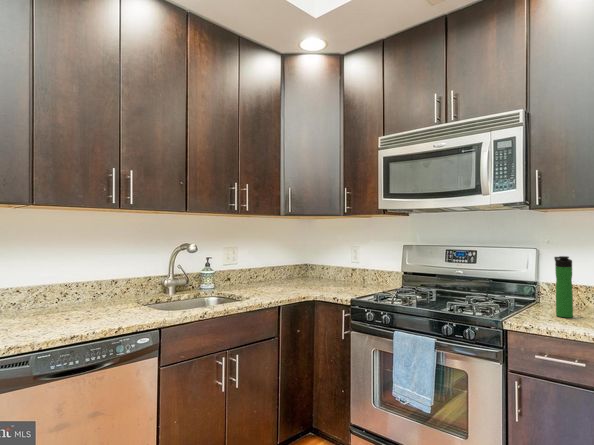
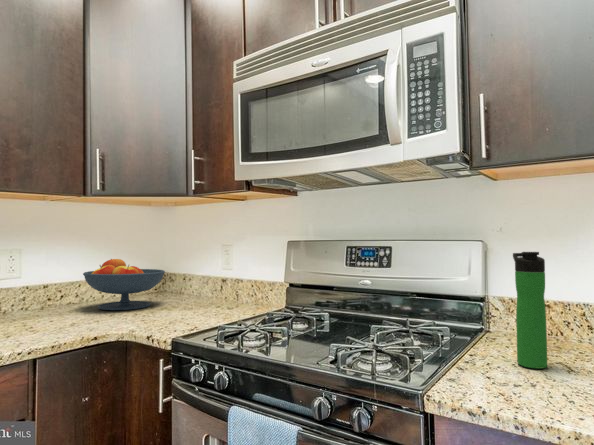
fruit bowl: none [271,254,318,286] -> present [83,259,165,310]

